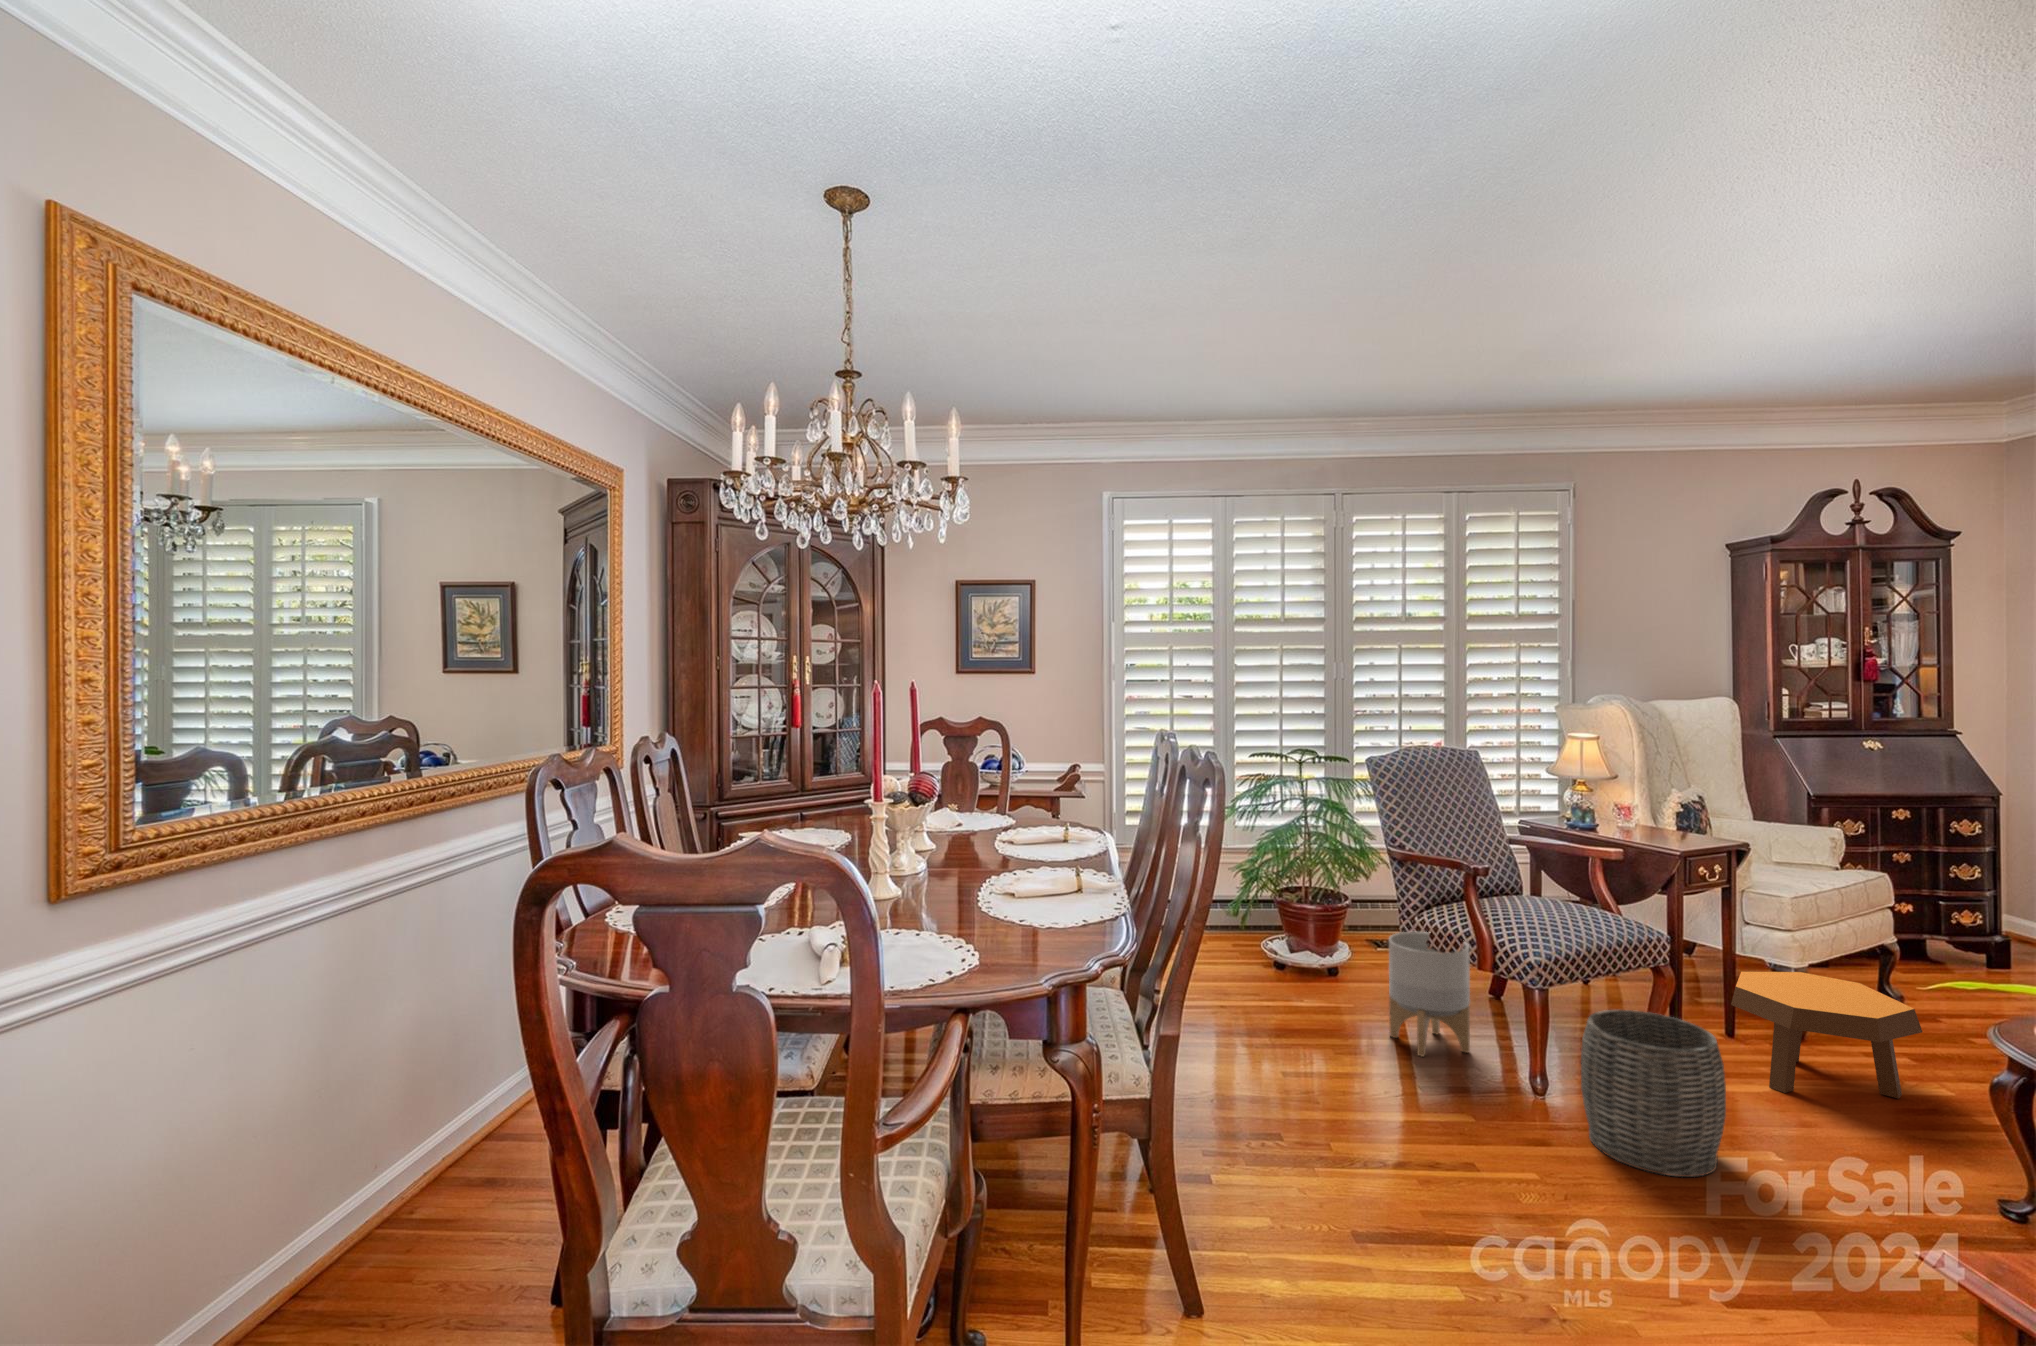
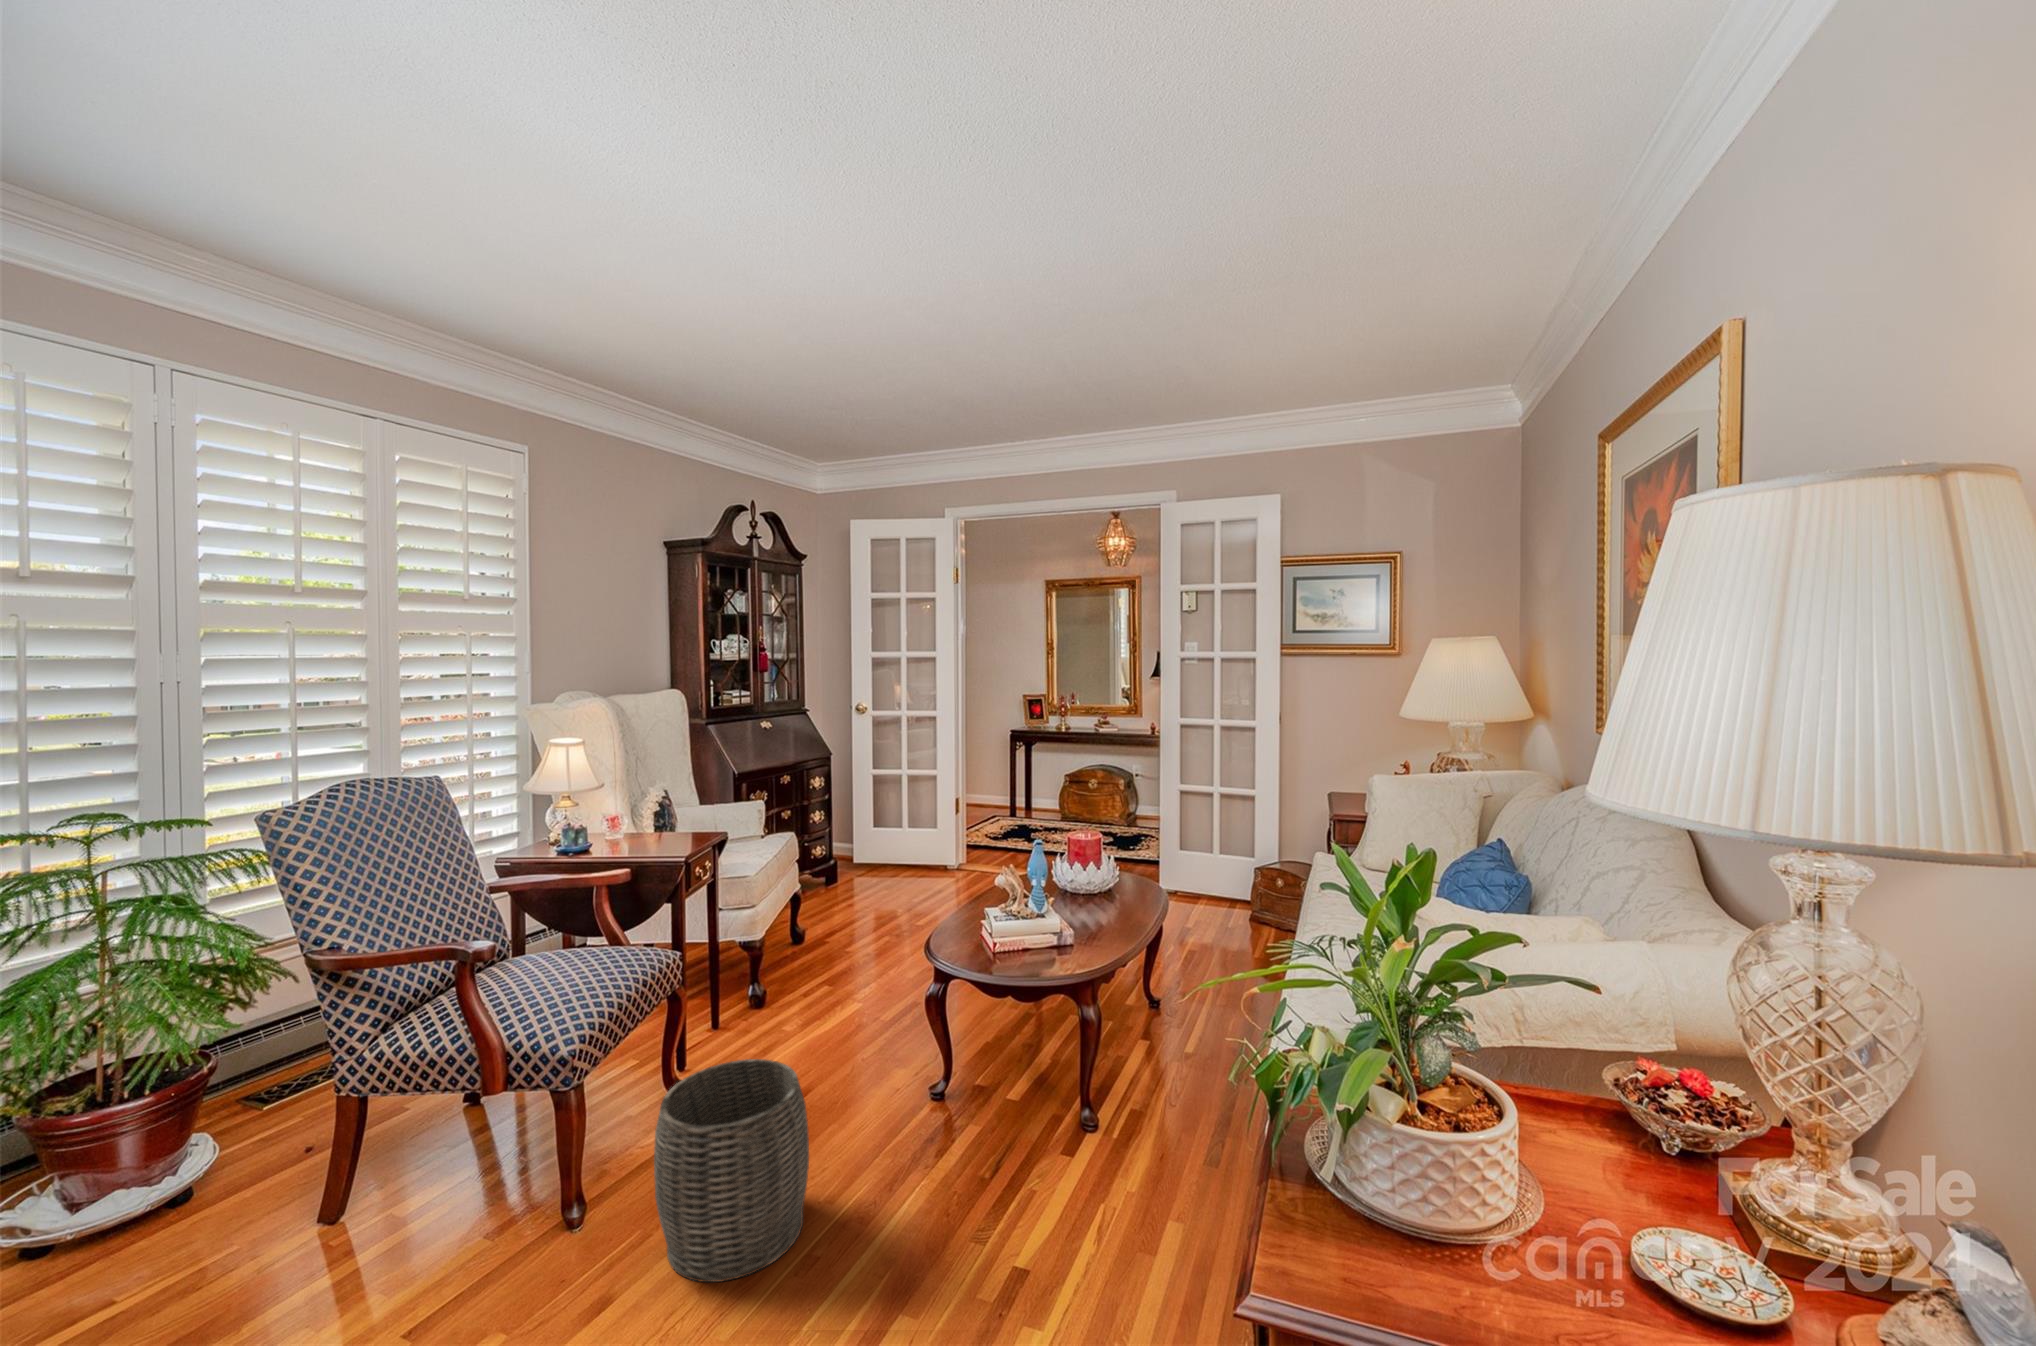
planter: present [1389,932,1470,1056] -> none [321,1057,471,1275]
footstool: present [1731,972,1923,1099] -> none [742,938,881,1074]

